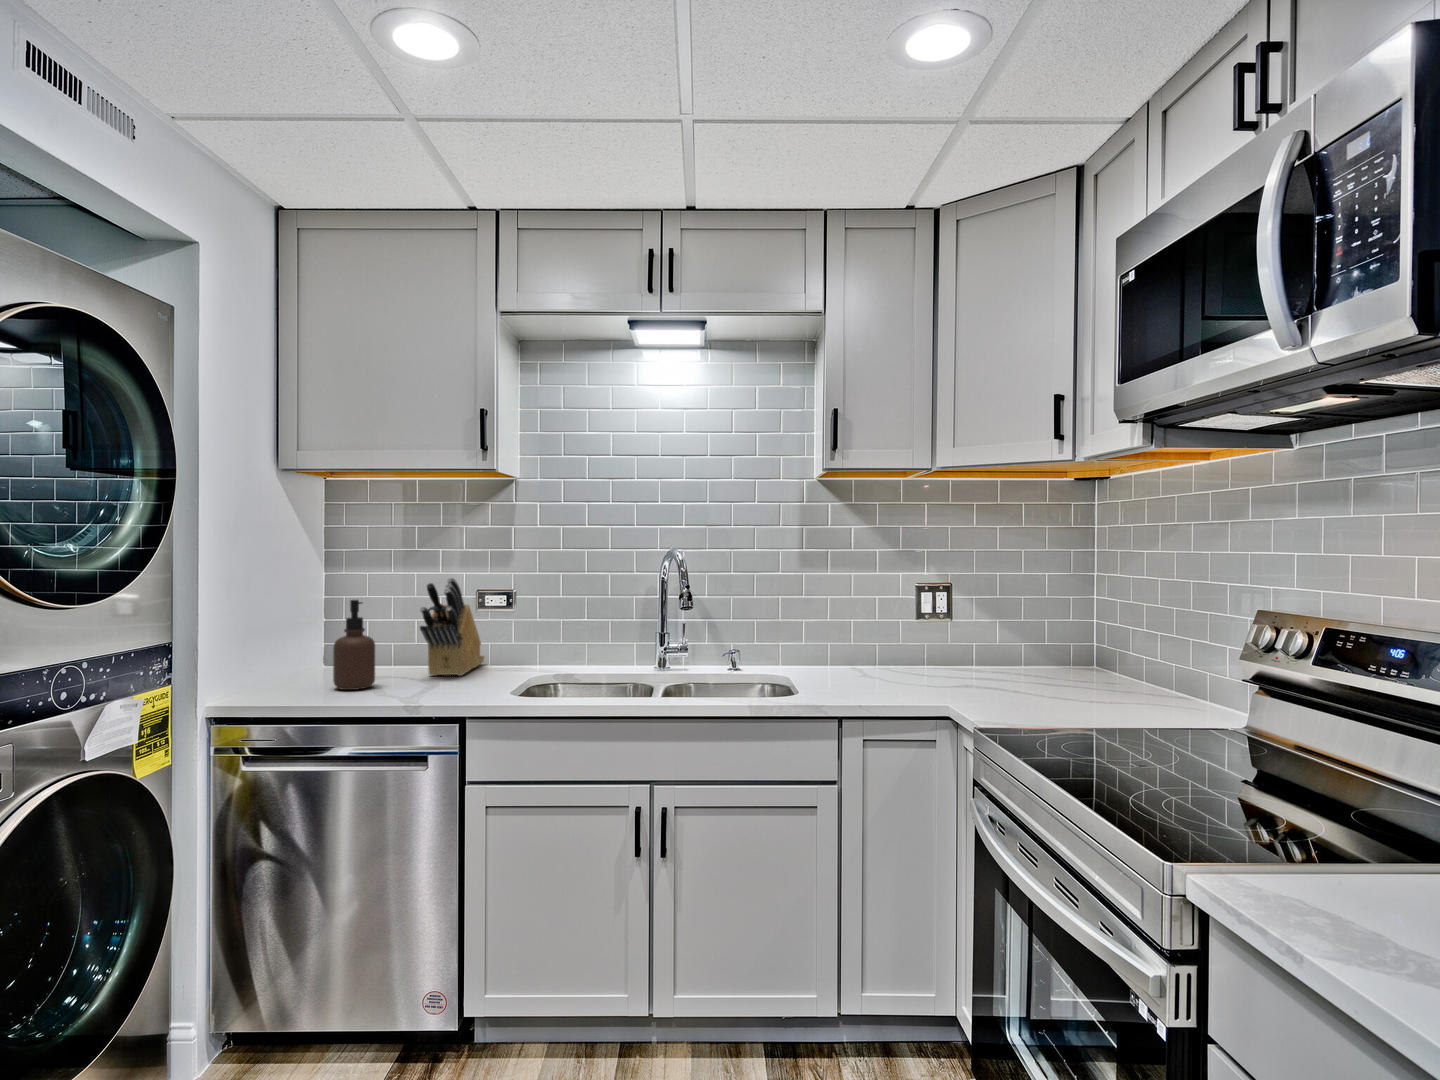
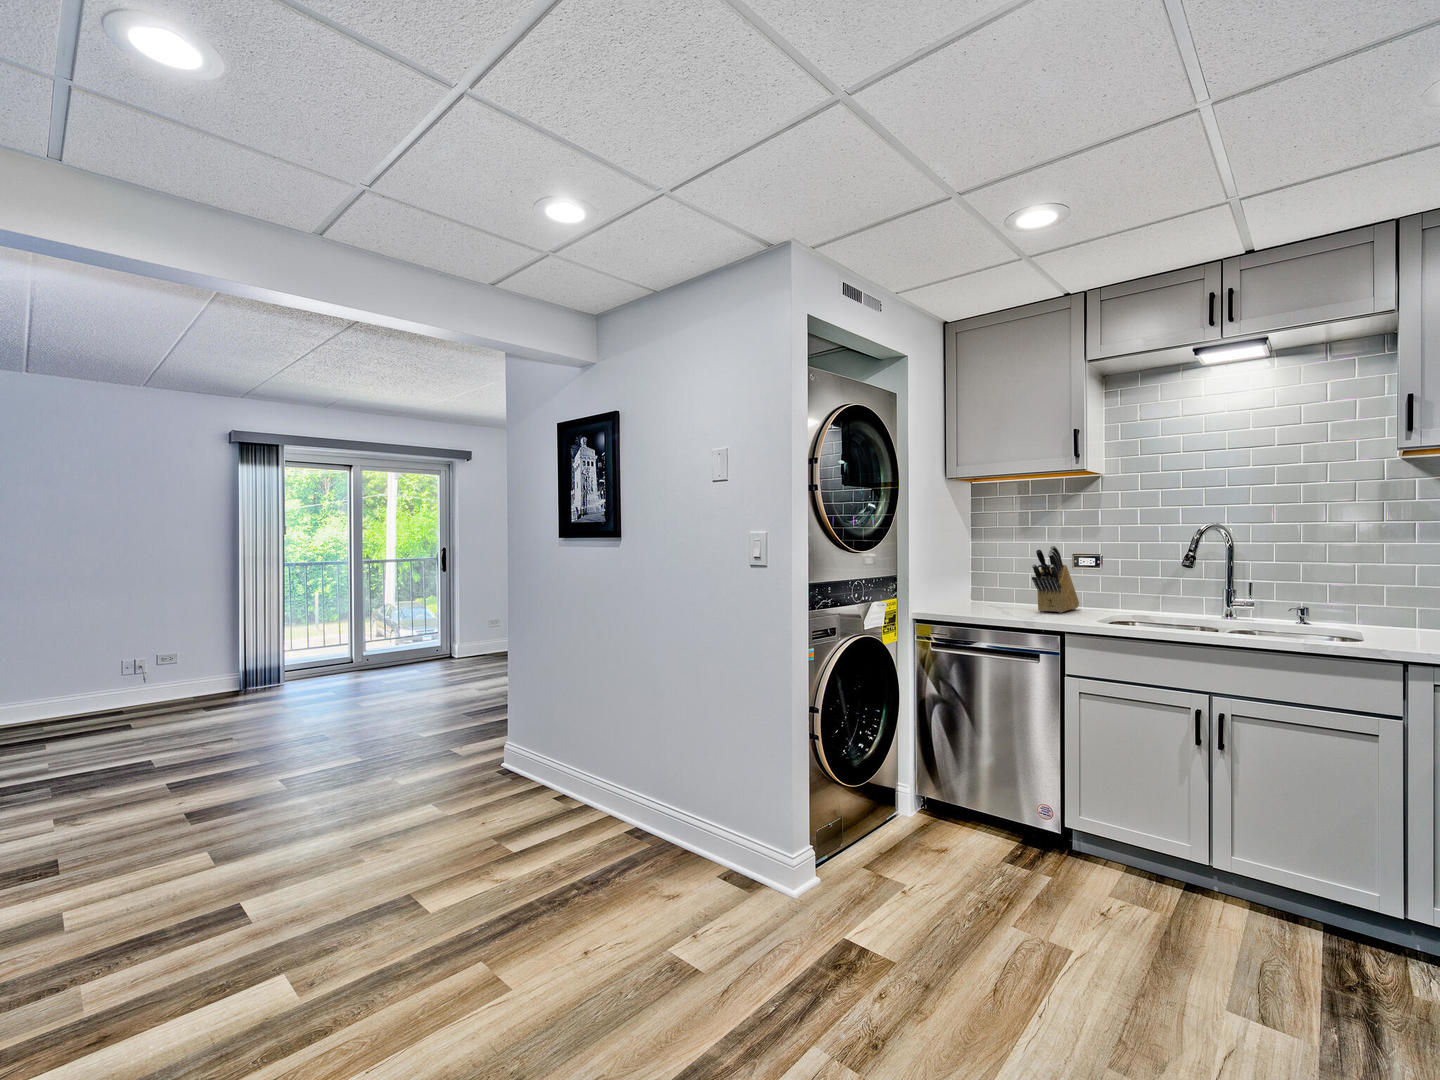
soap dispenser: present [333,600,375,690] -> none [978,558,1003,613]

